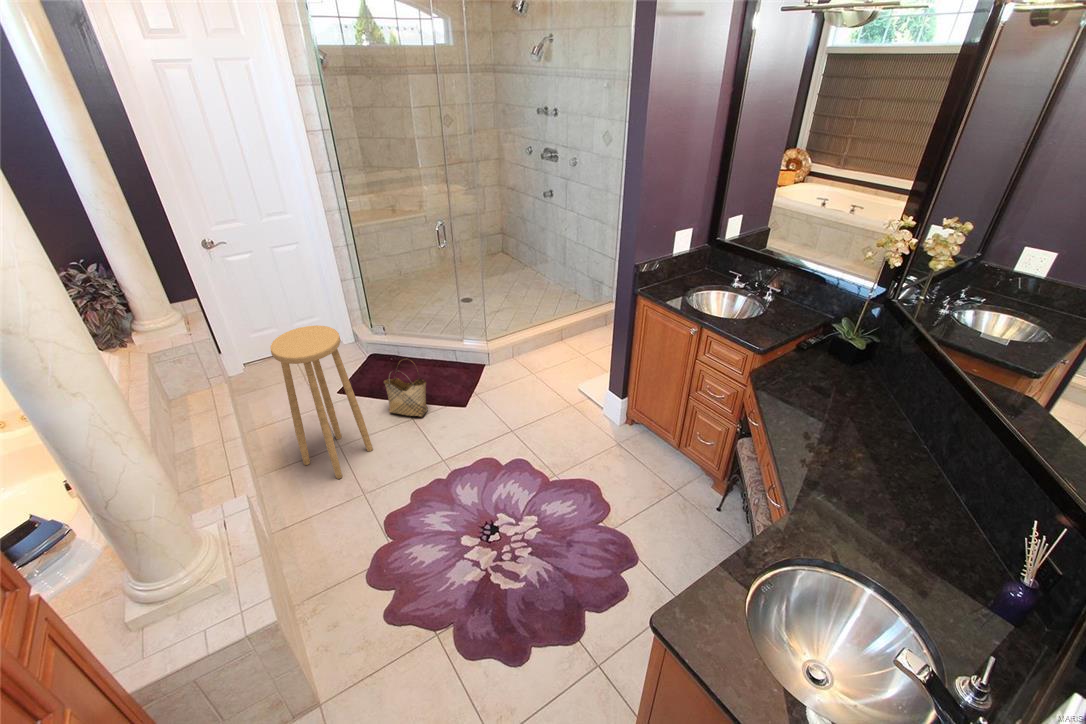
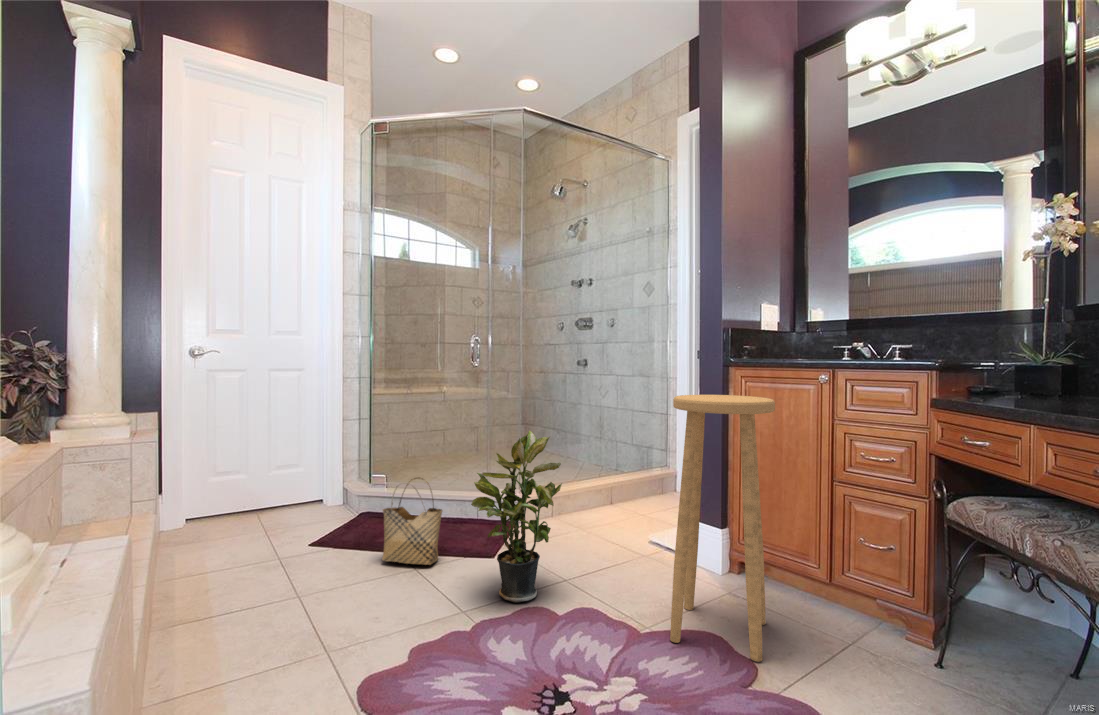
stool: present [271,326,373,479] -> present [670,395,775,662]
potted plant: none [442,350,505,453] -> present [471,431,562,603]

